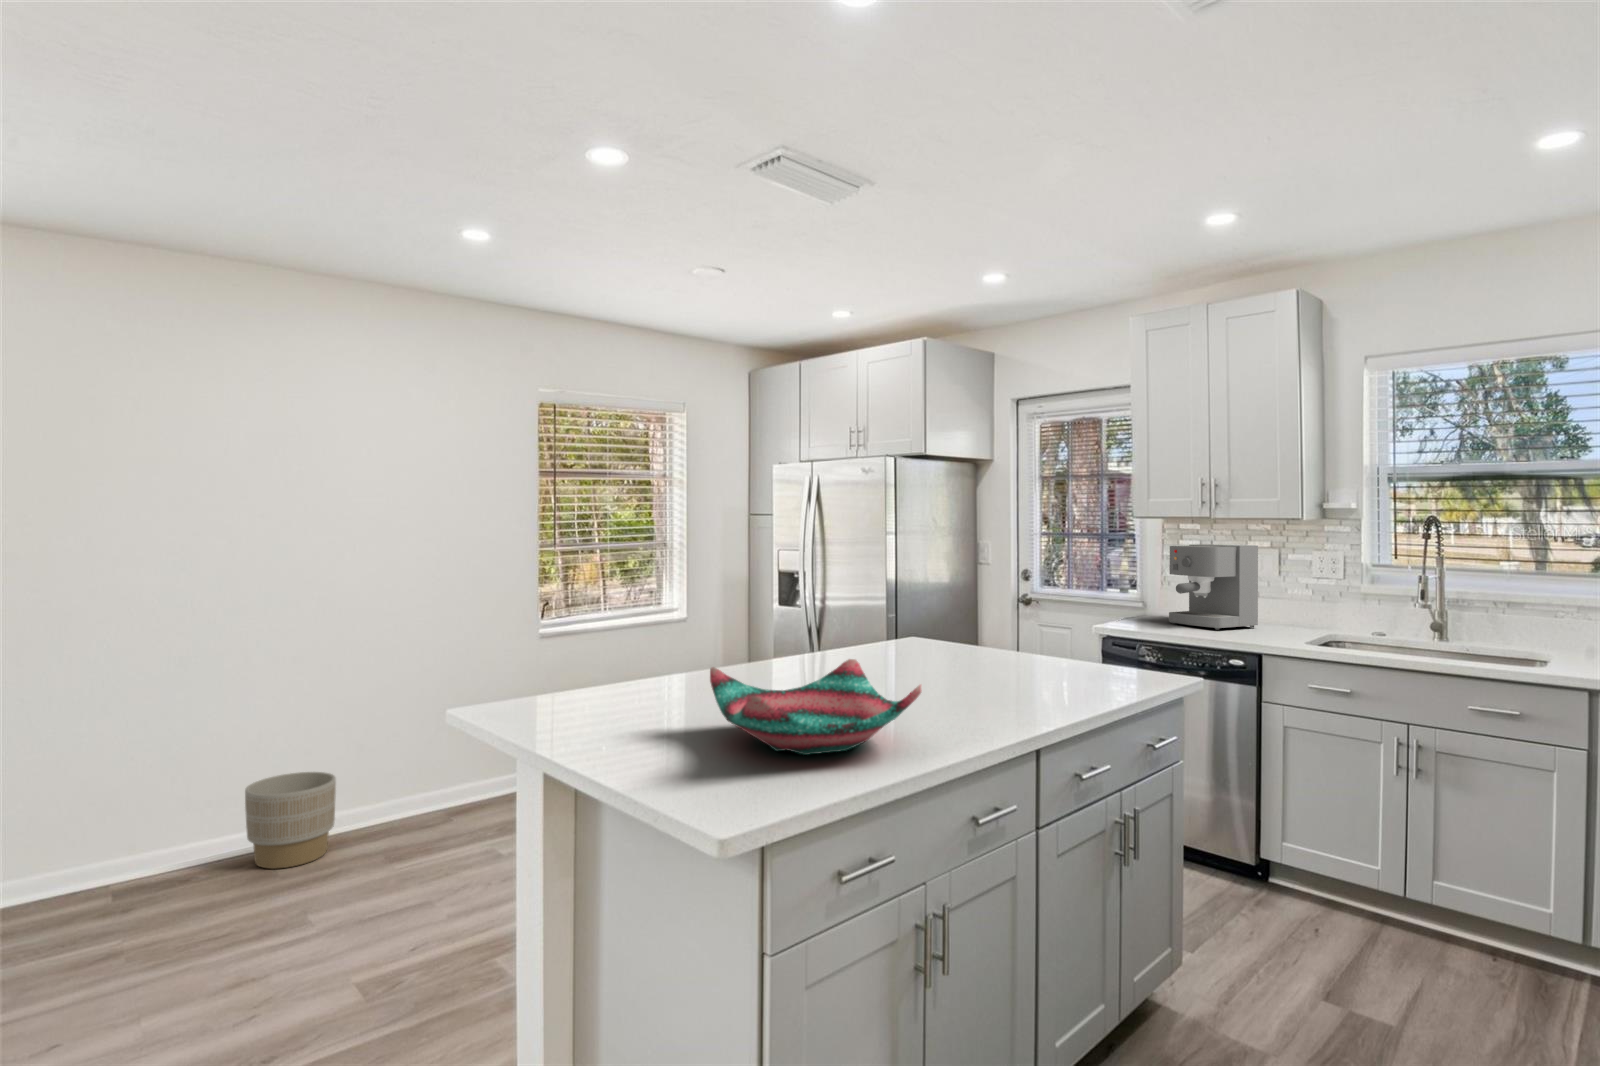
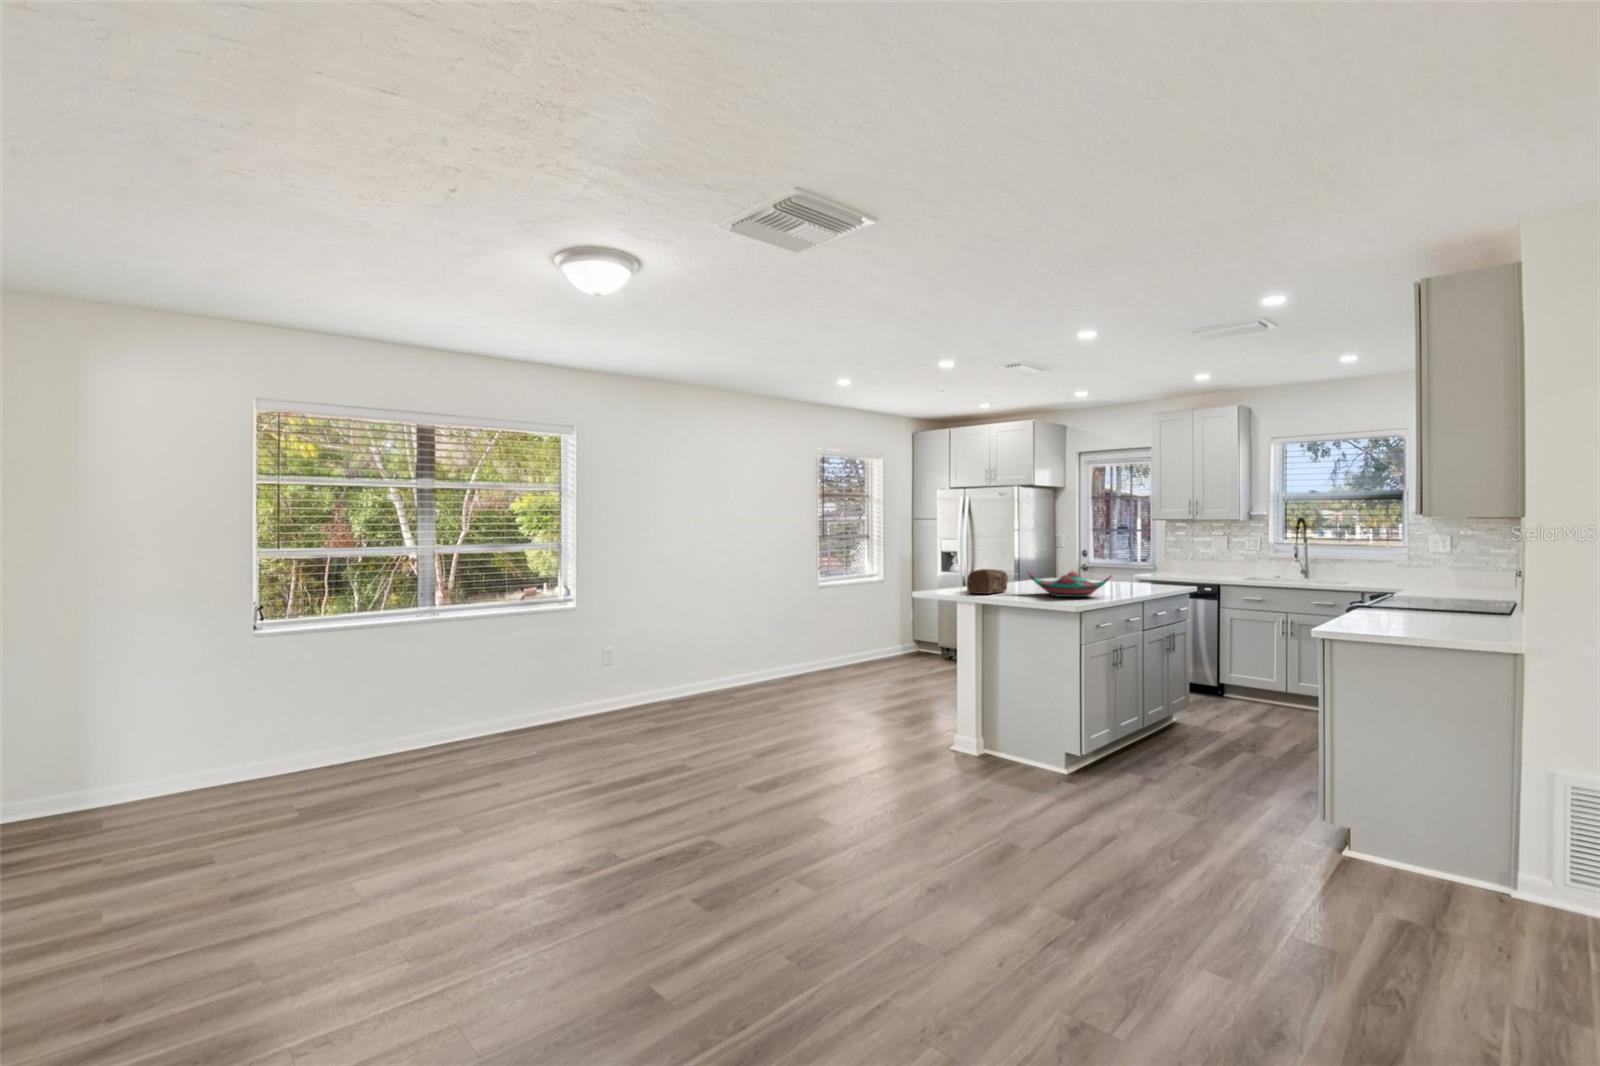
coffee maker: present [1169,544,1258,630] -> none [1172,534,1217,576]
bread loaf: none [546,653,683,733] -> present [967,569,1008,594]
planter: present [245,772,336,869] -> none [716,649,755,693]

